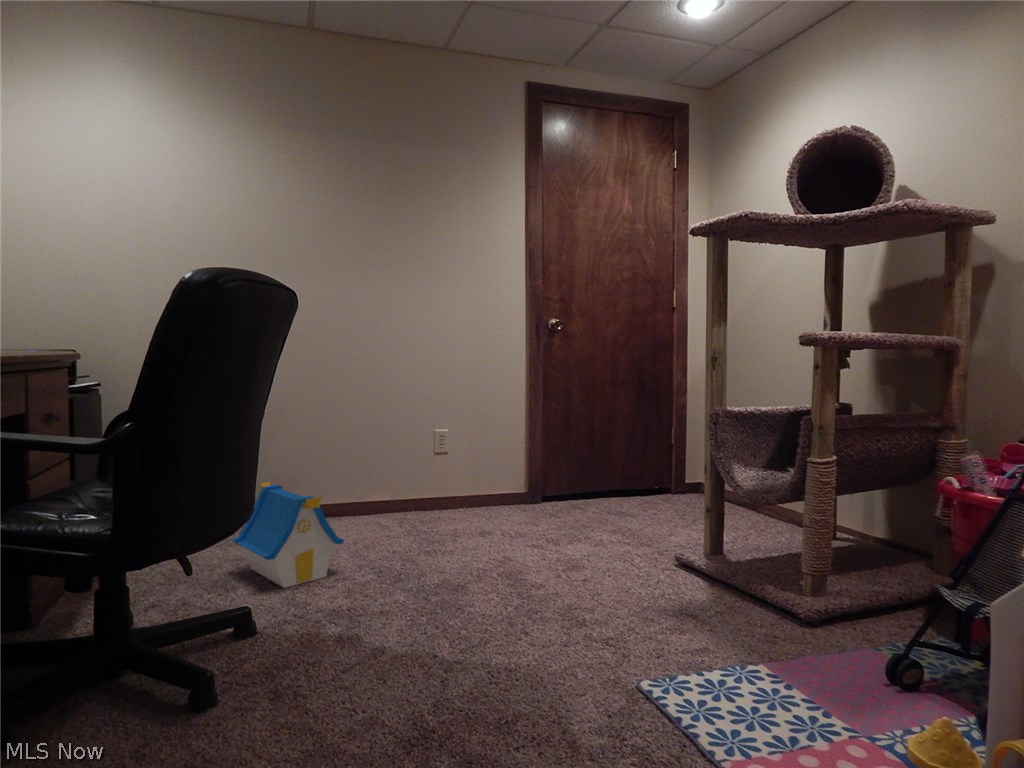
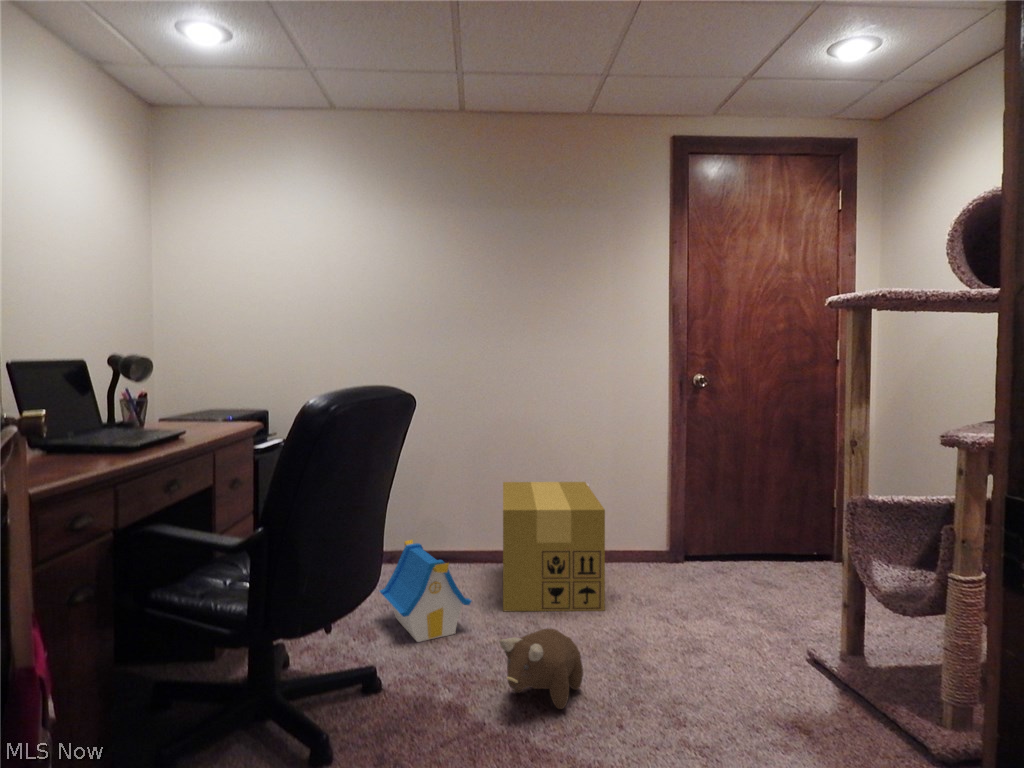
cardboard box: none [361,425,480,553] -> present [503,482,605,611]
plush toy: none [398,548,479,627] -> present [500,629,583,709]

